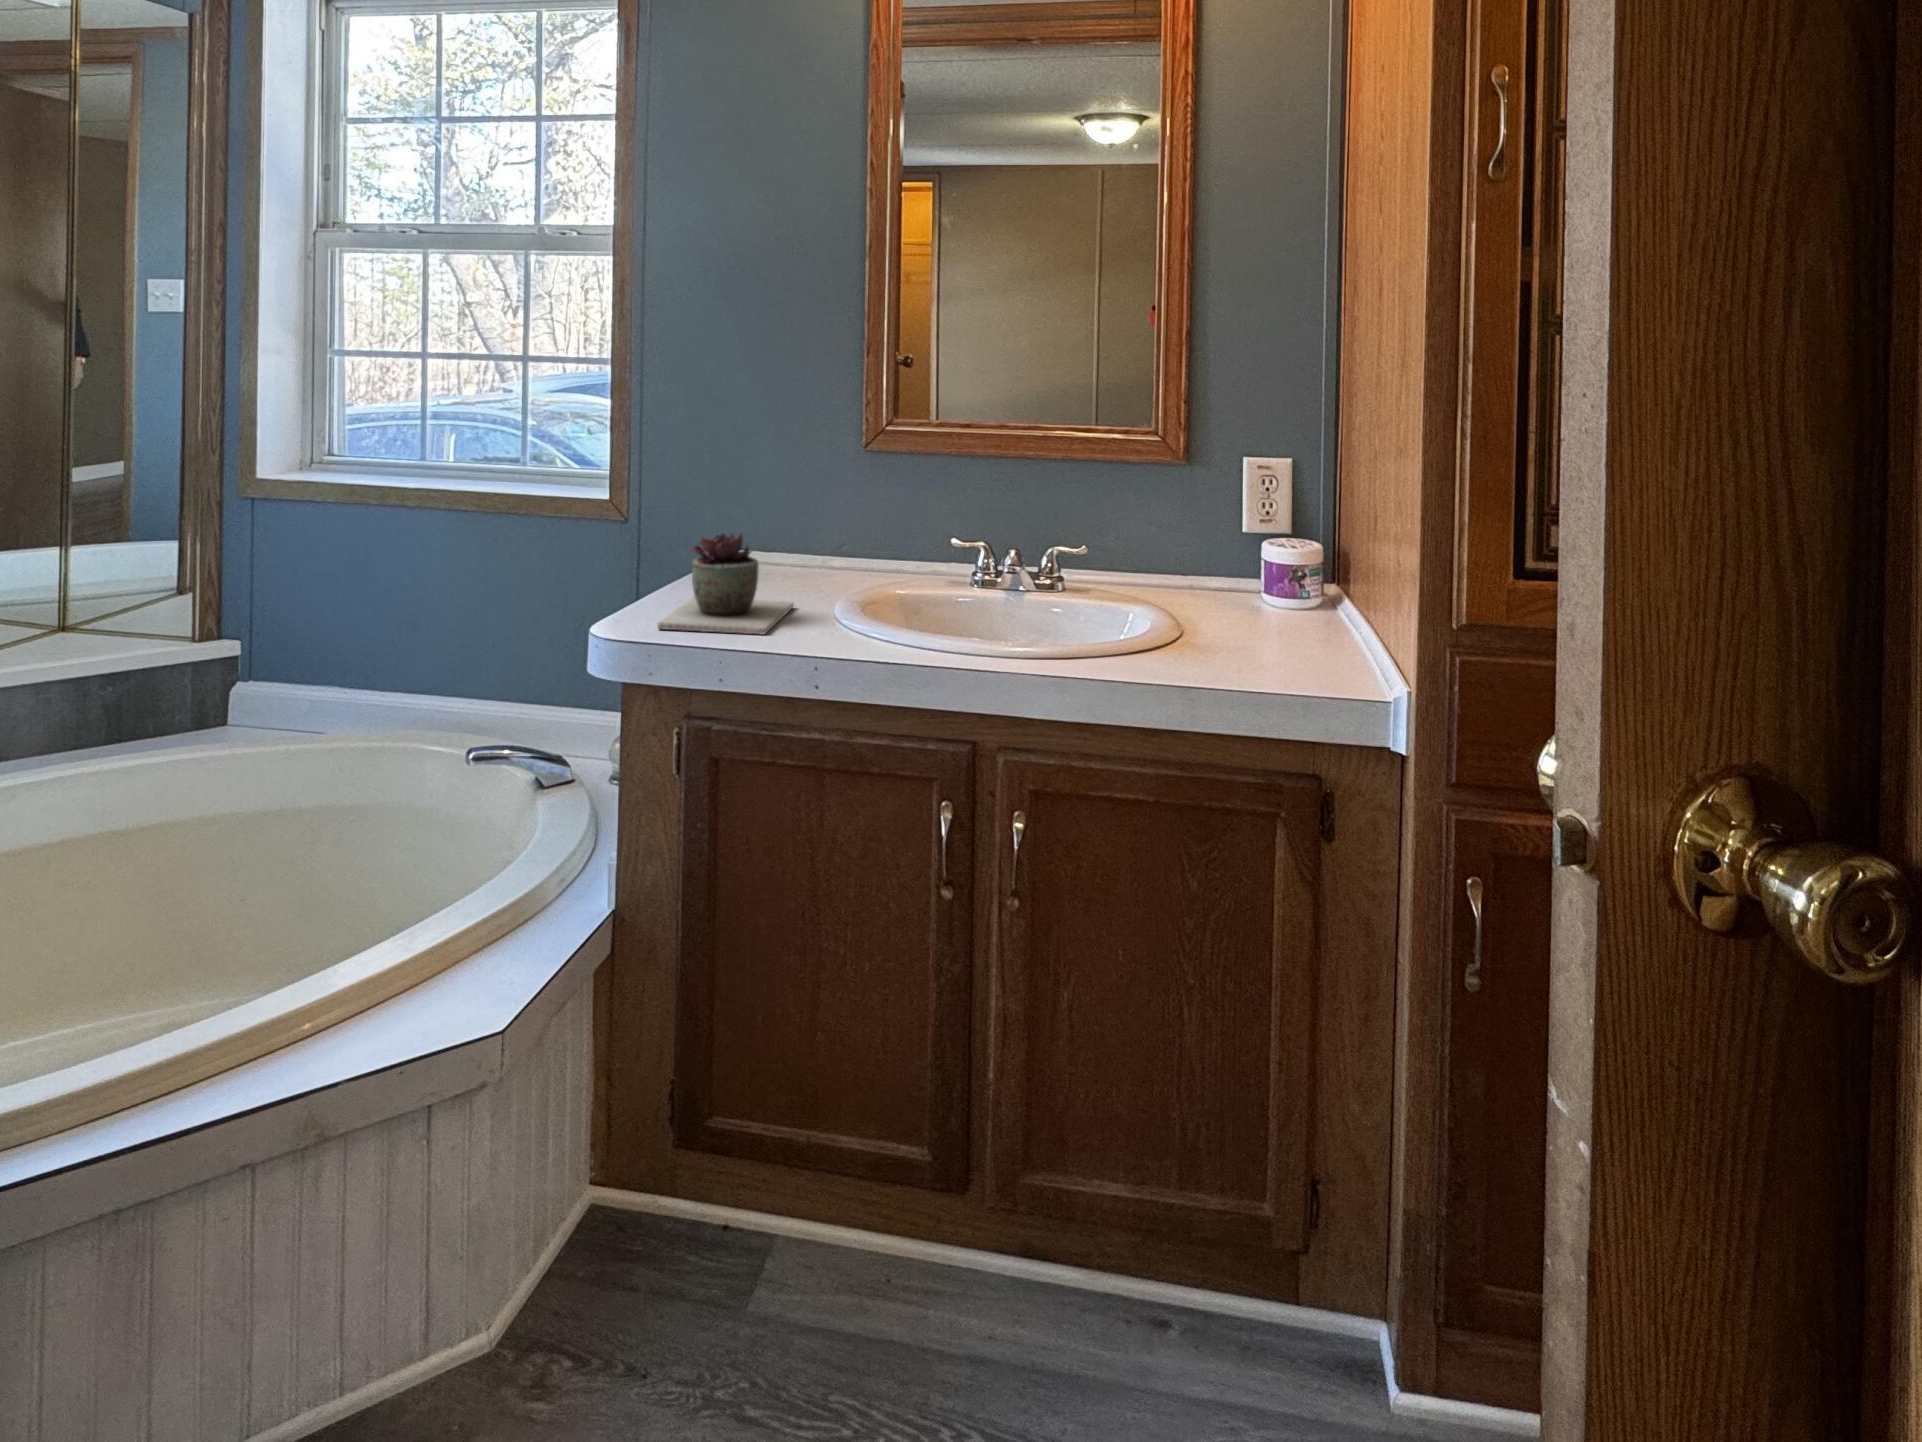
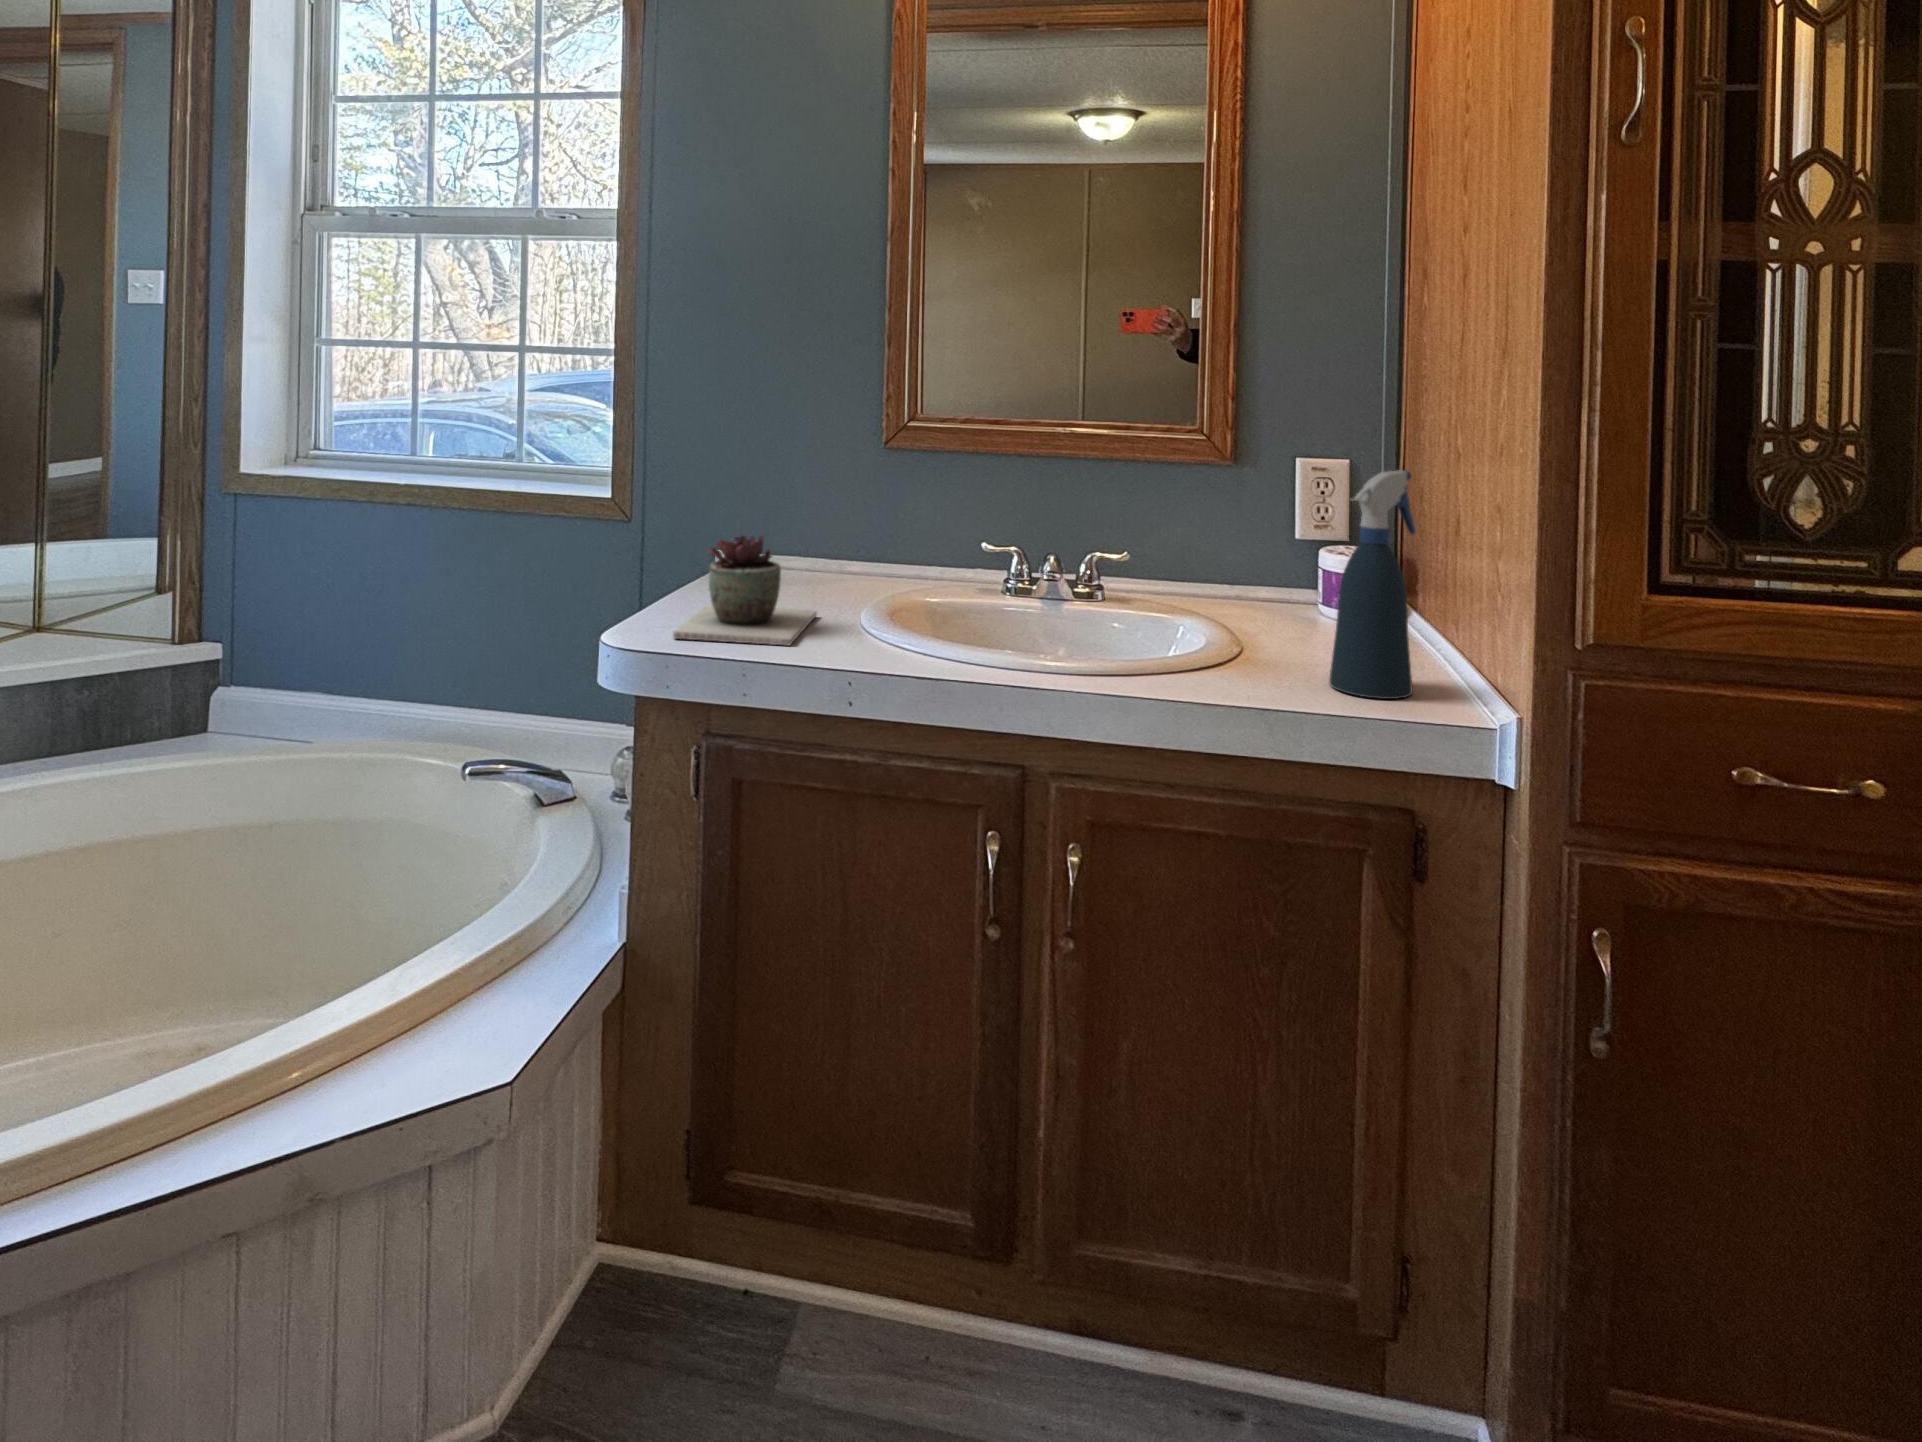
spray bottle: none [1251,470,1330,677] -> present [1329,470,1415,699]

